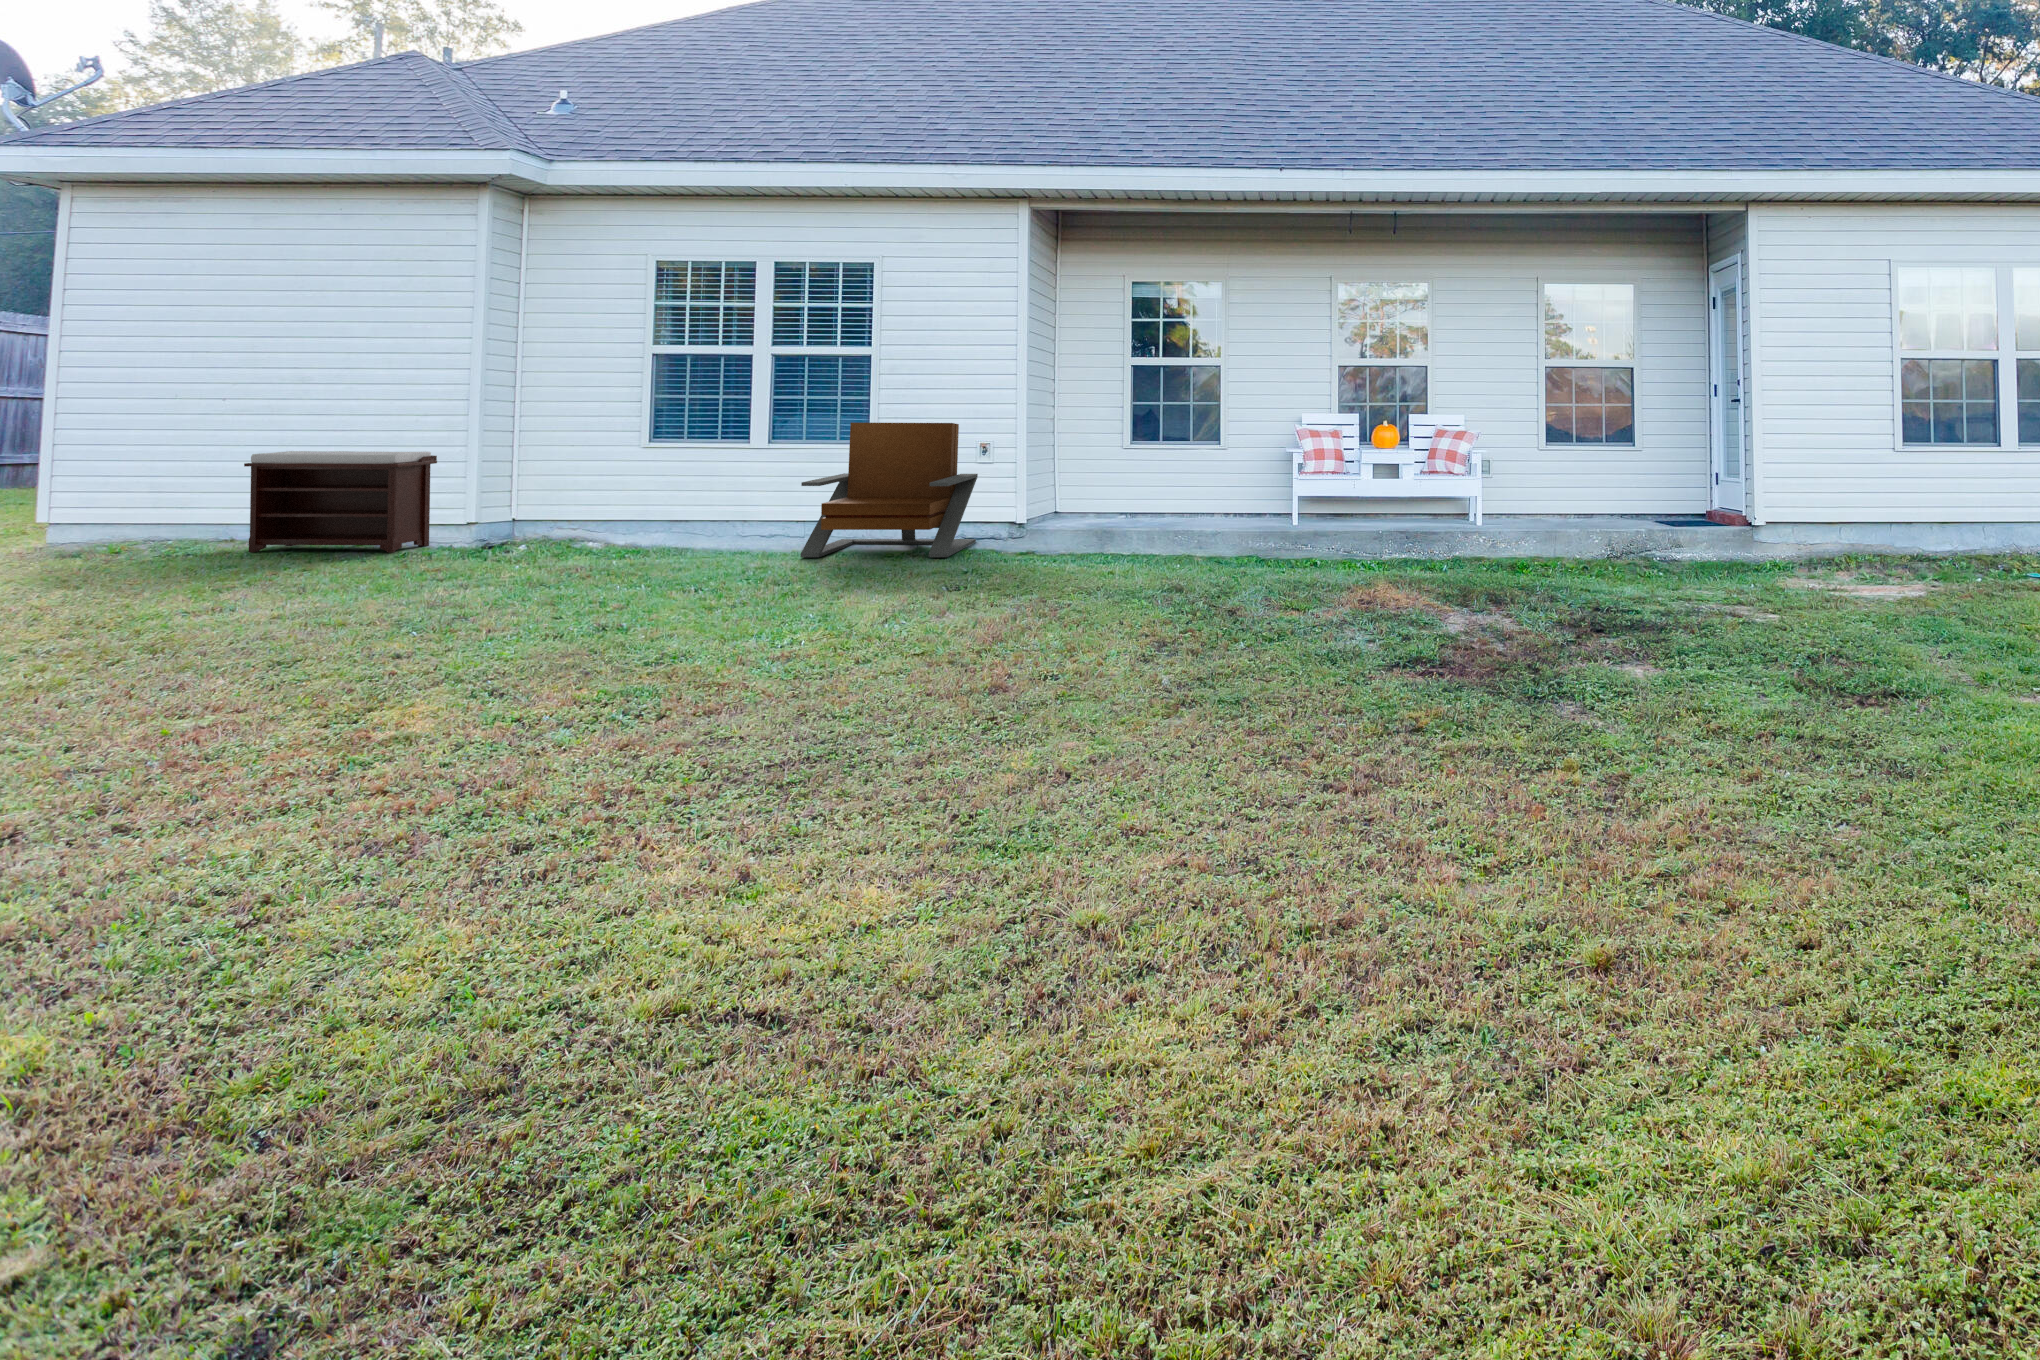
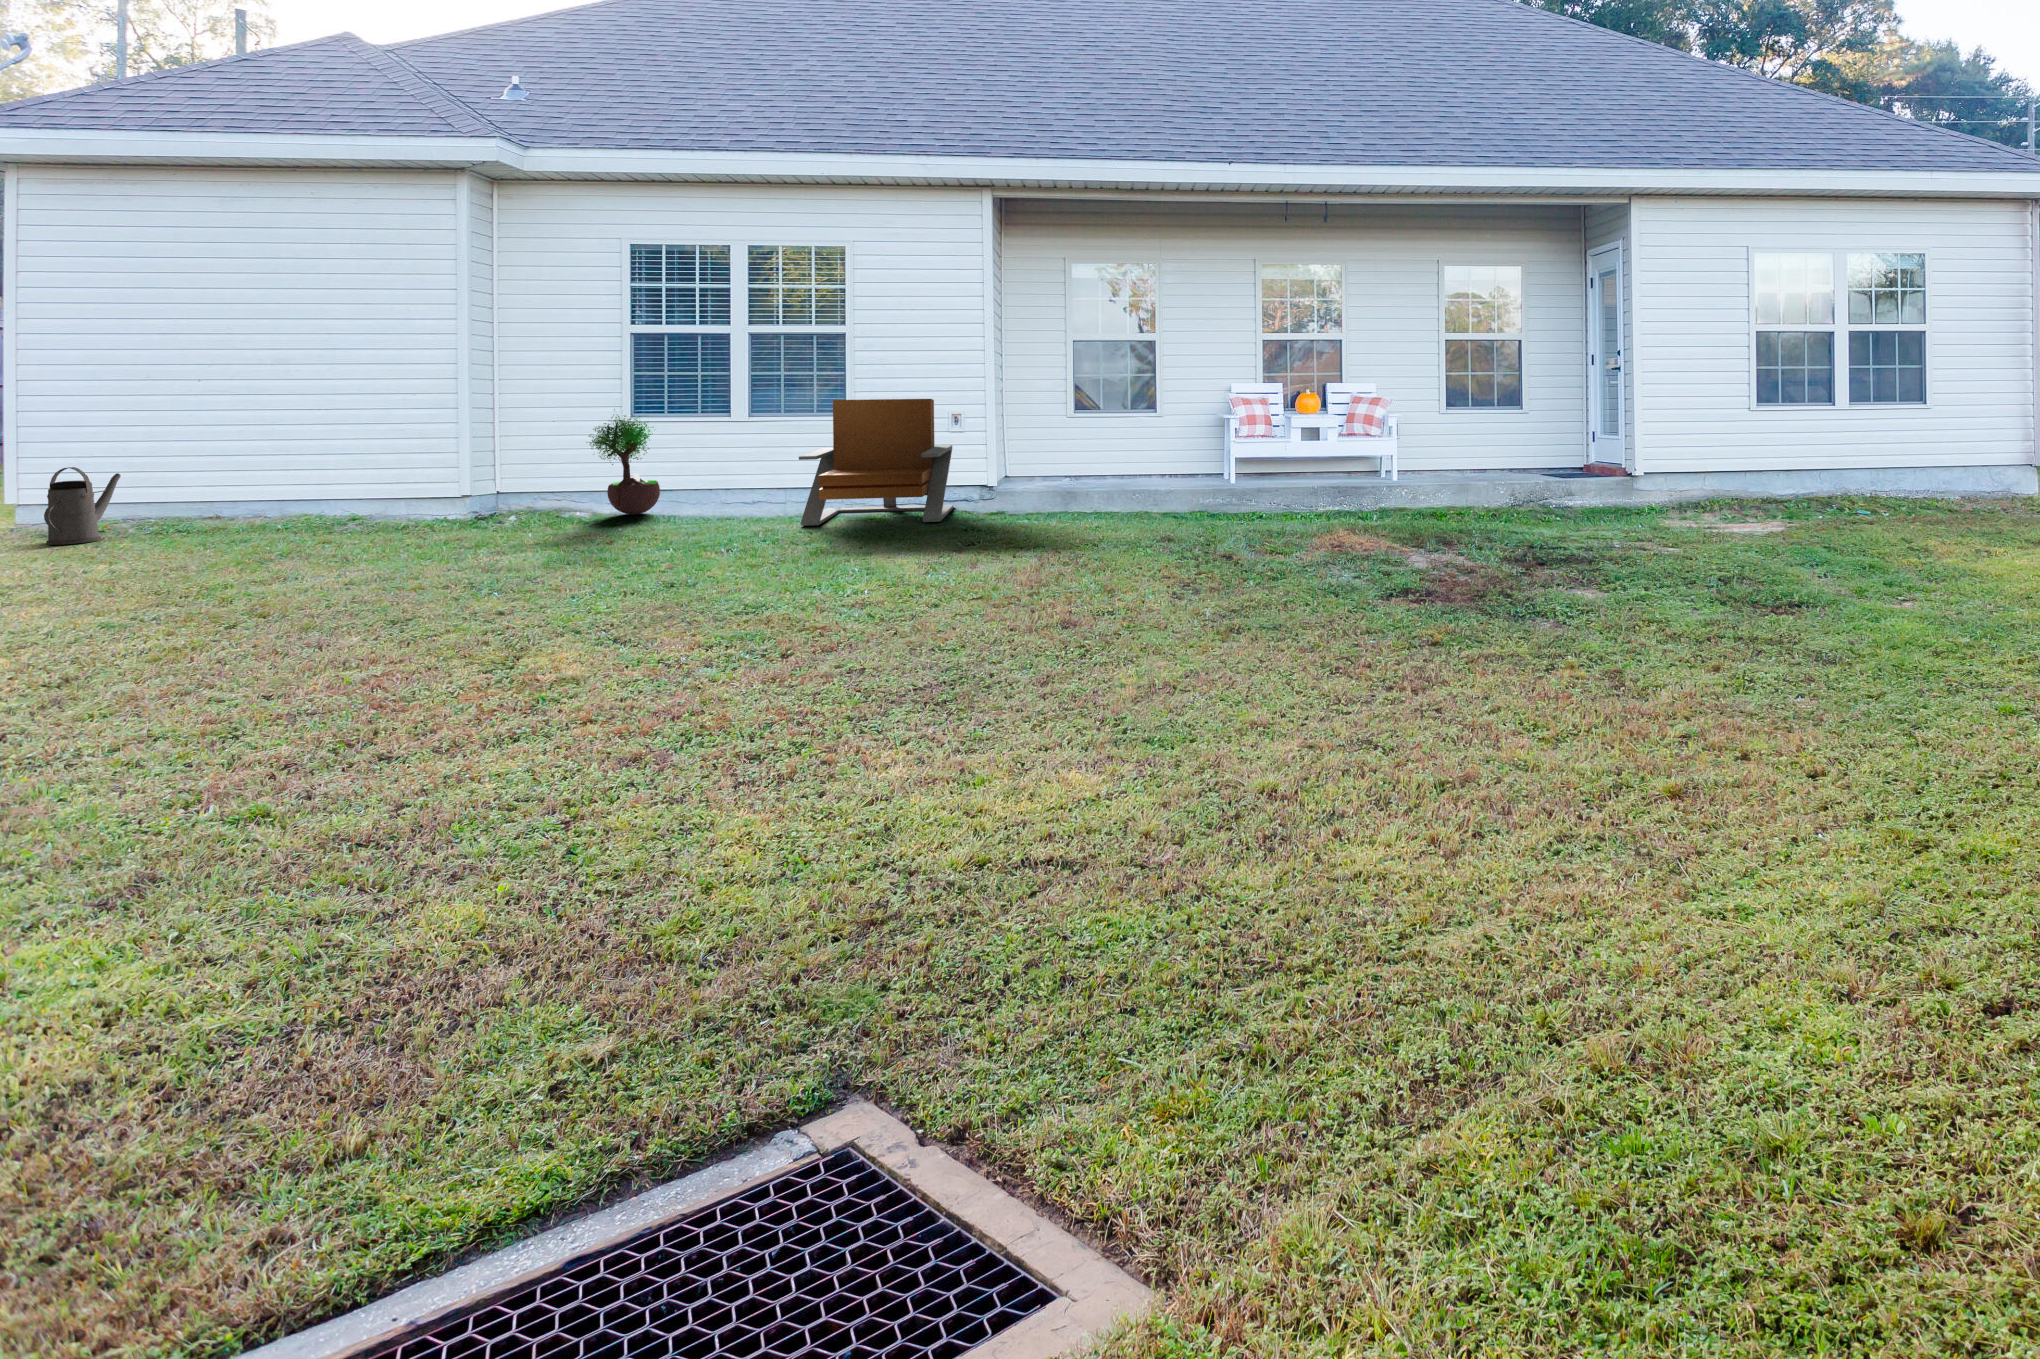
potted tree: none [599,428,677,540] -> present [589,409,660,515]
bench: present [244,451,437,552] -> none [222,435,419,537]
watering can: none [72,477,160,555] -> present [44,467,121,545]

